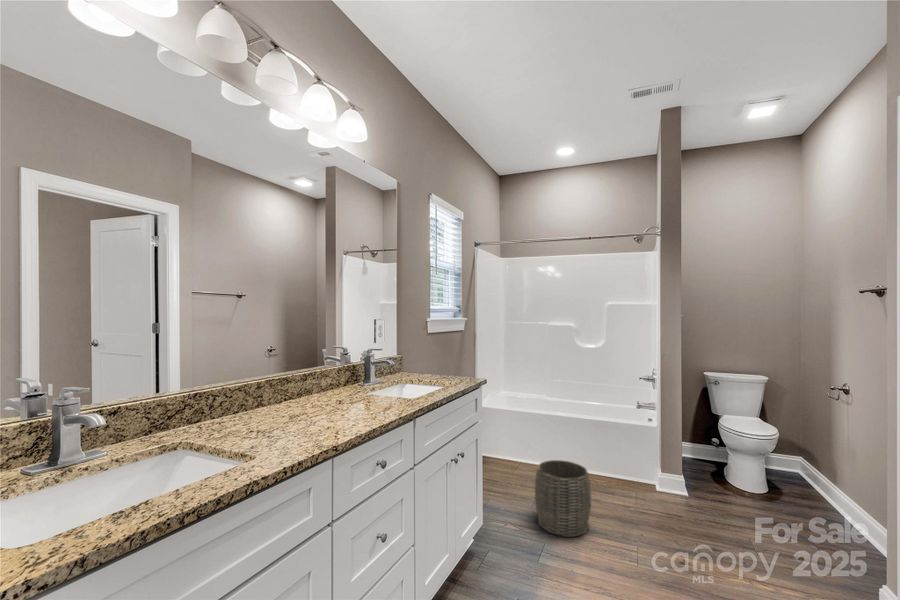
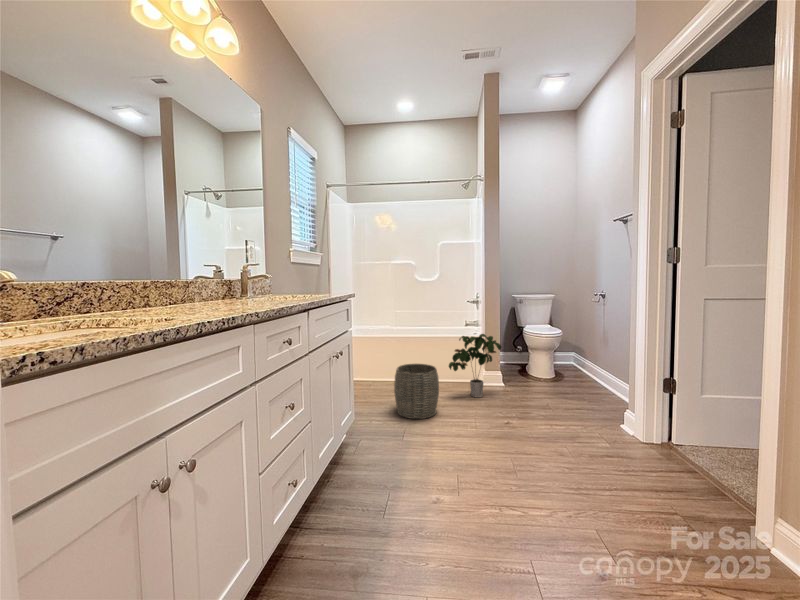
potted plant: none [607,429,682,513] -> present [449,334,501,398]

